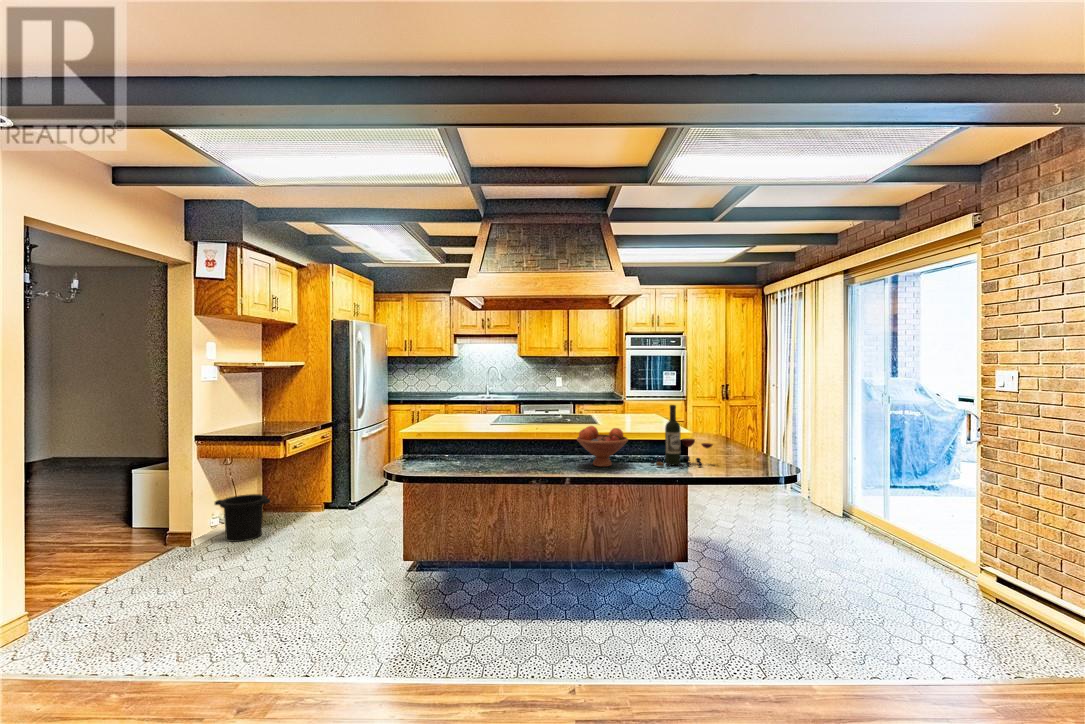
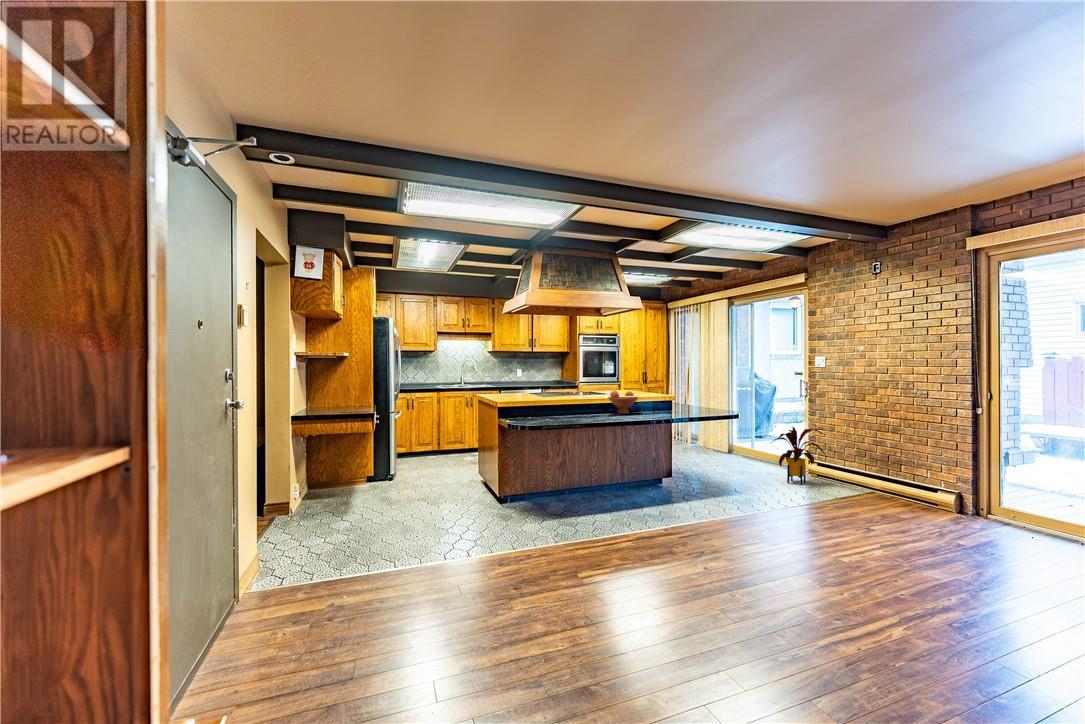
wine bottle: present [650,405,713,467] -> none [649,377,683,412]
trash can: present [214,494,270,542] -> none [325,454,366,487]
house plant: none [892,507,1018,623] -> present [772,427,825,485]

